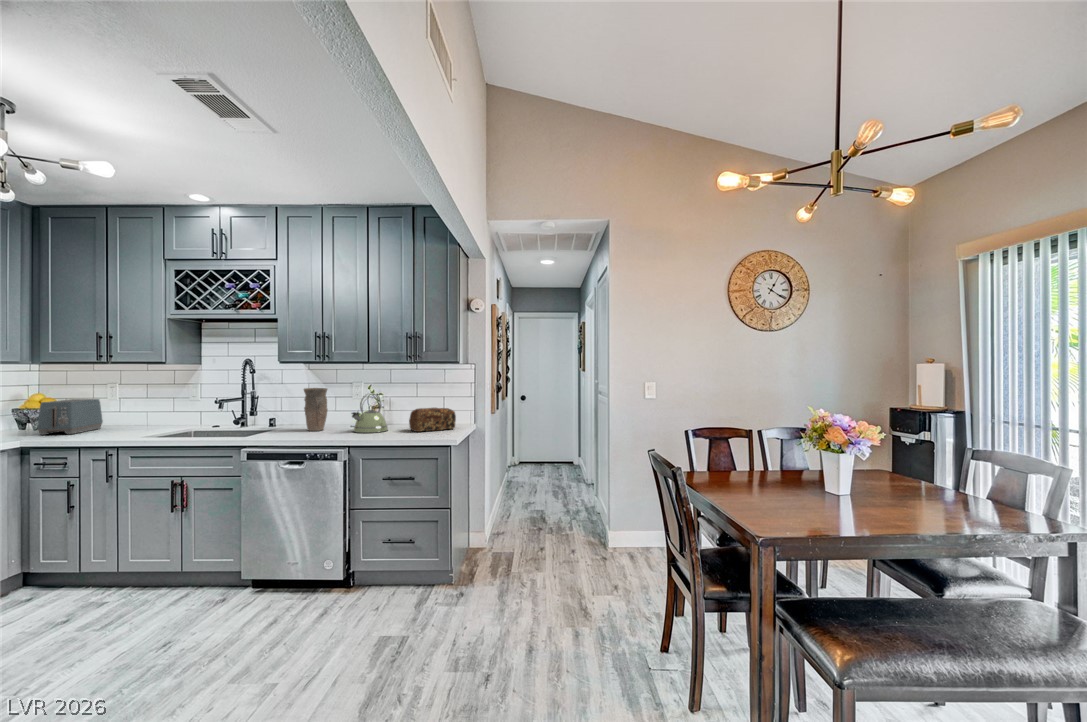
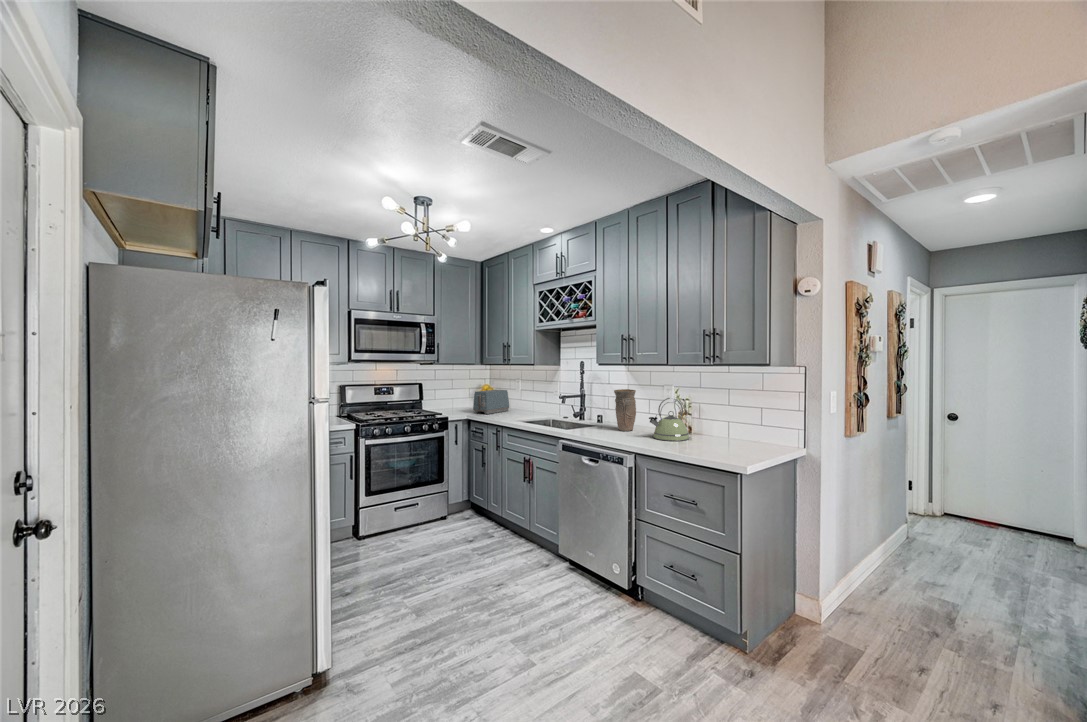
bread loaf: present [409,408,456,432] -> none [710,419,768,448]

